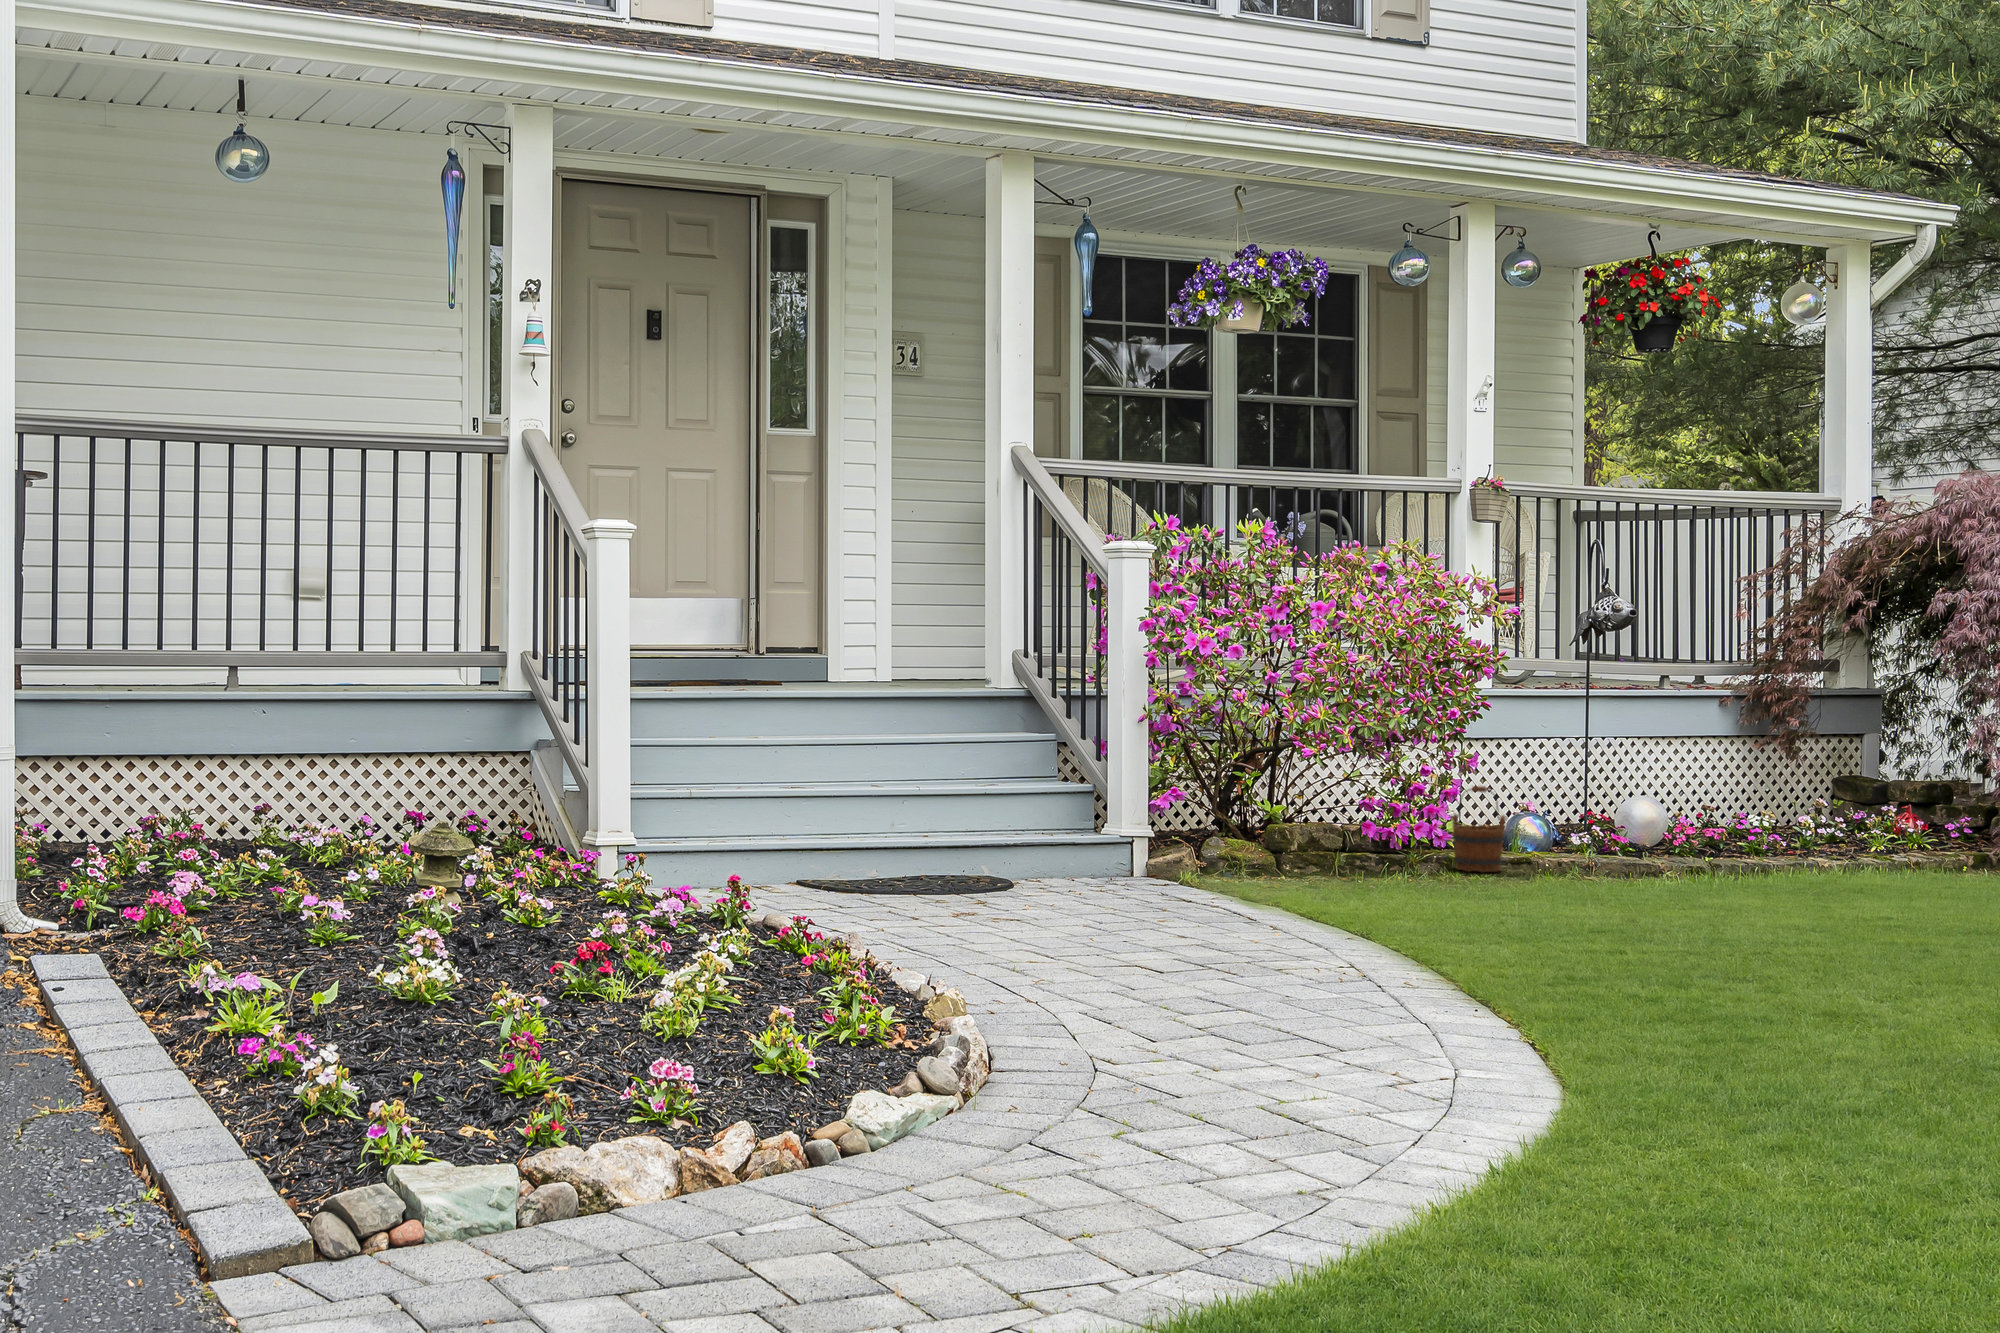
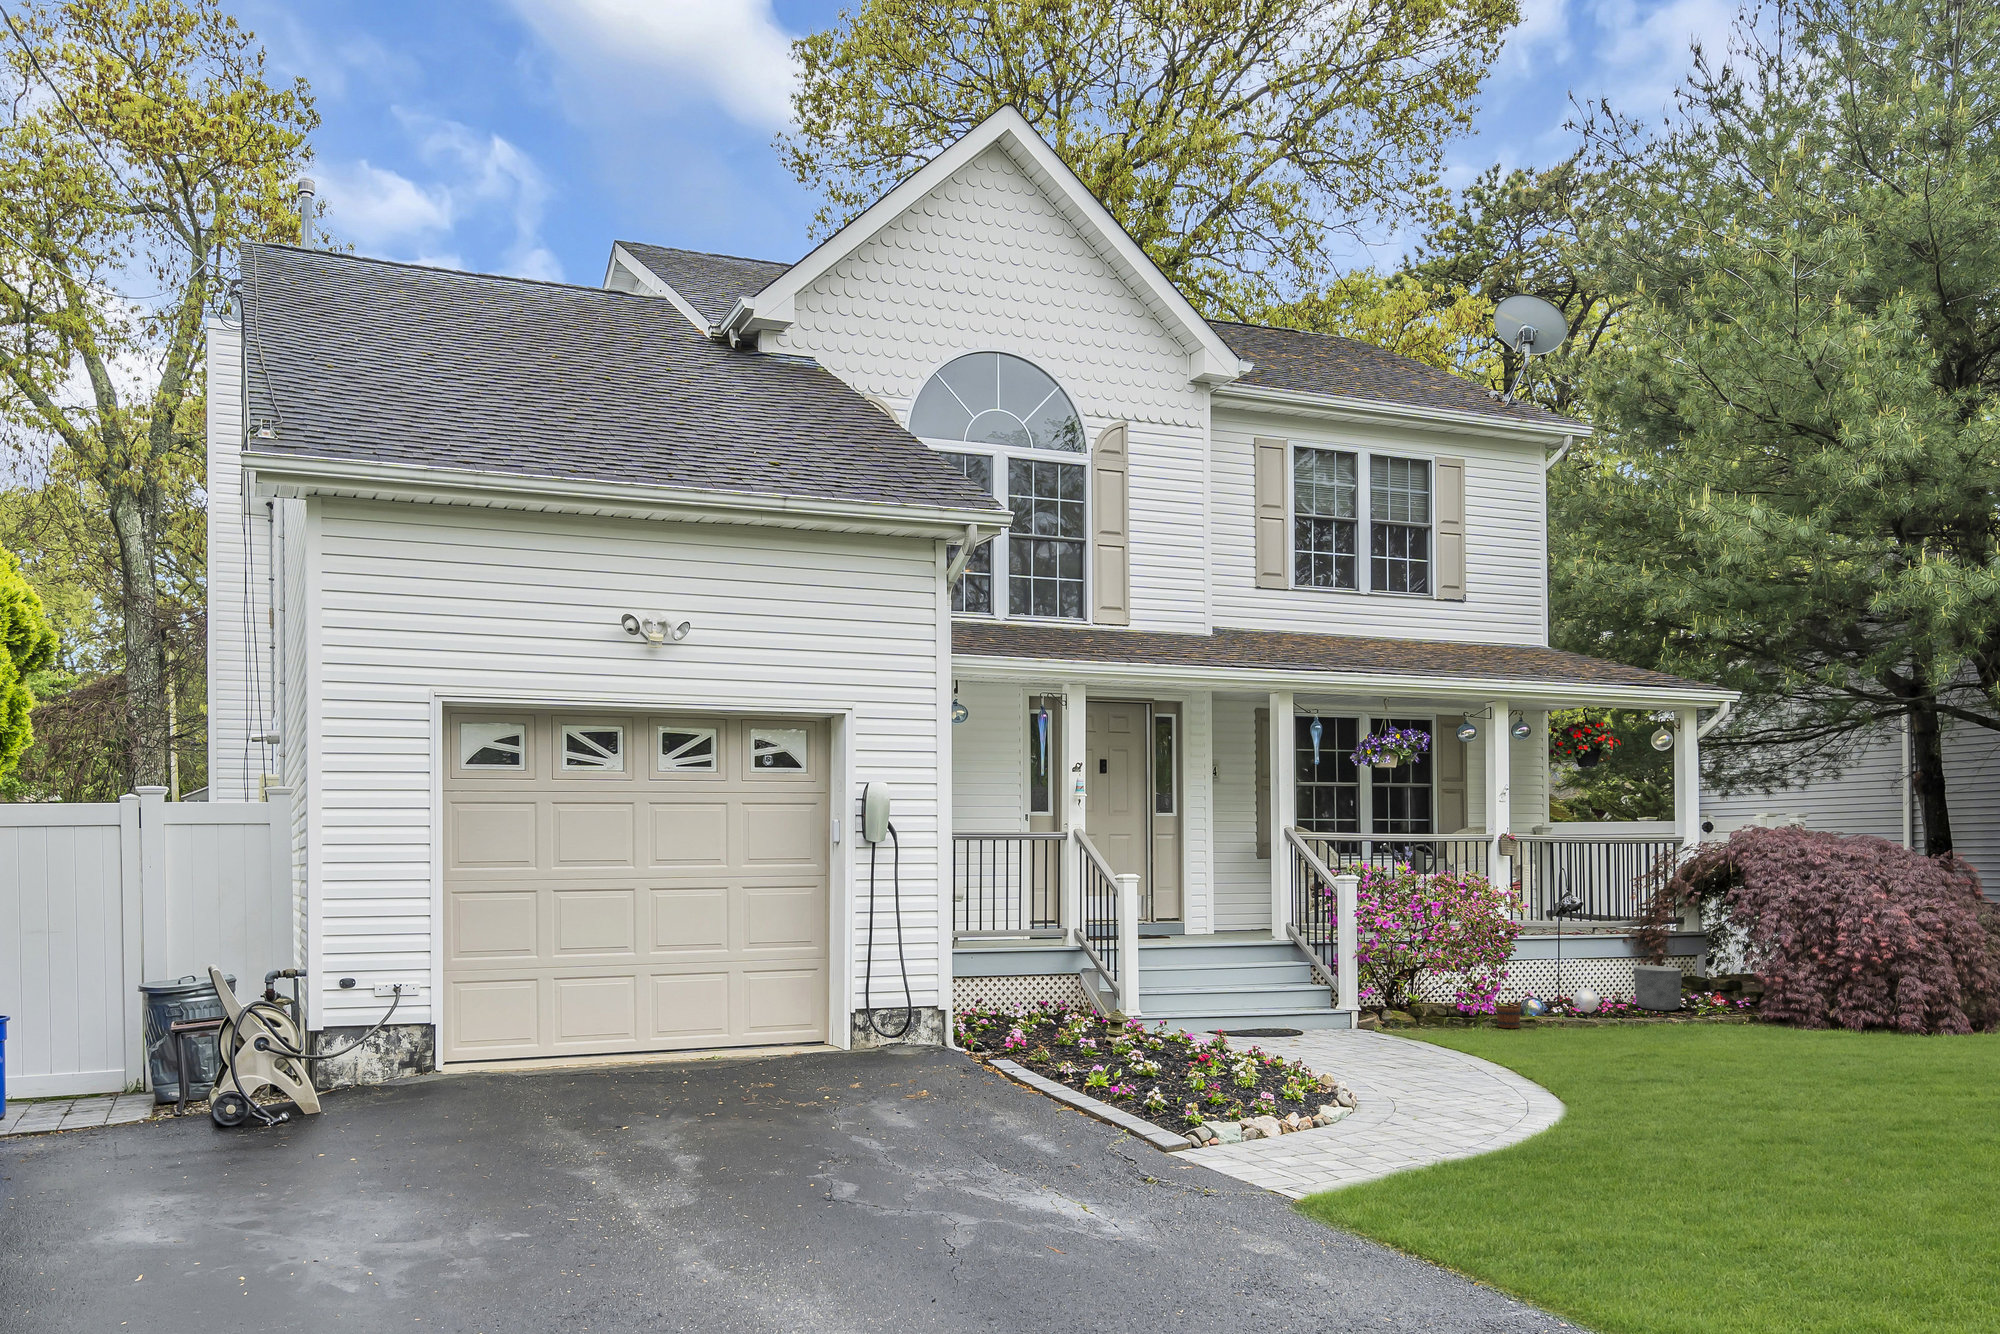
planter: none [1737,755,1832,840] -> present [1634,966,1682,1011]

